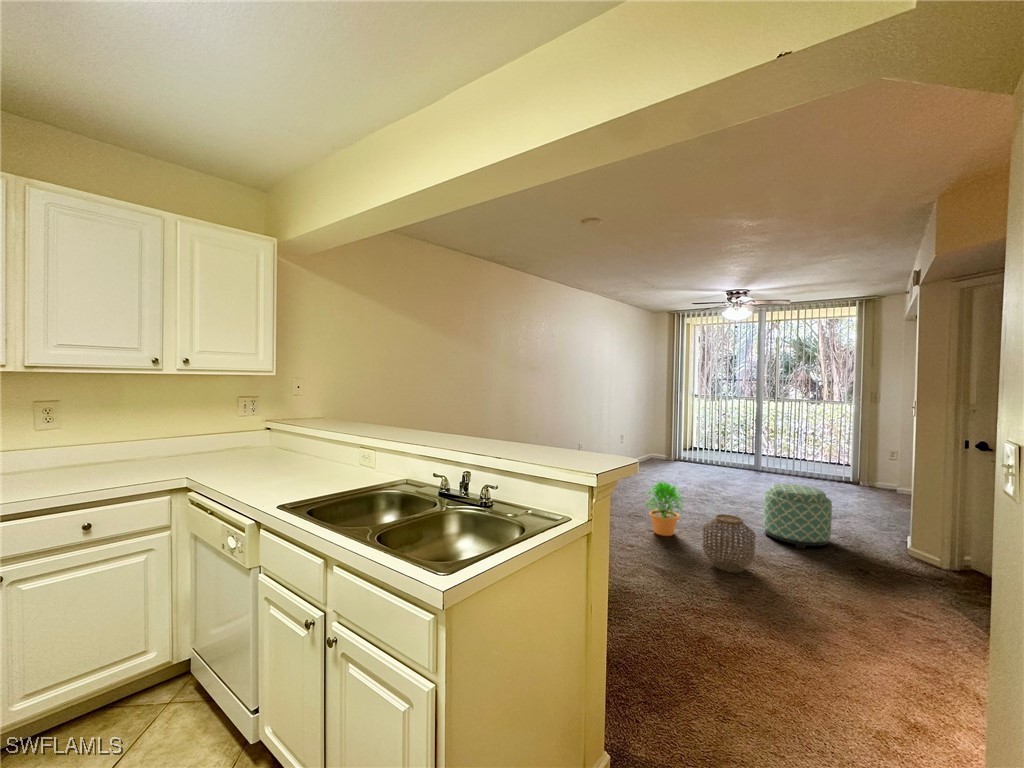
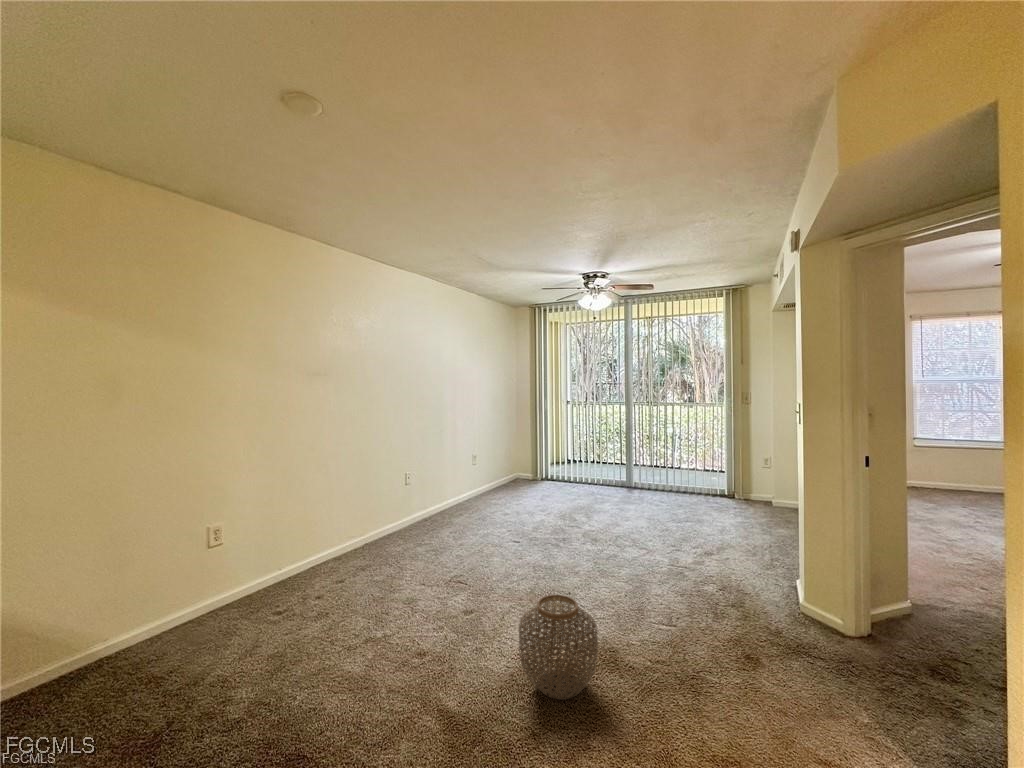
potted plant: present [646,482,683,536] -> none [452,534,517,620]
ottoman: present [763,484,832,549] -> none [622,521,707,620]

